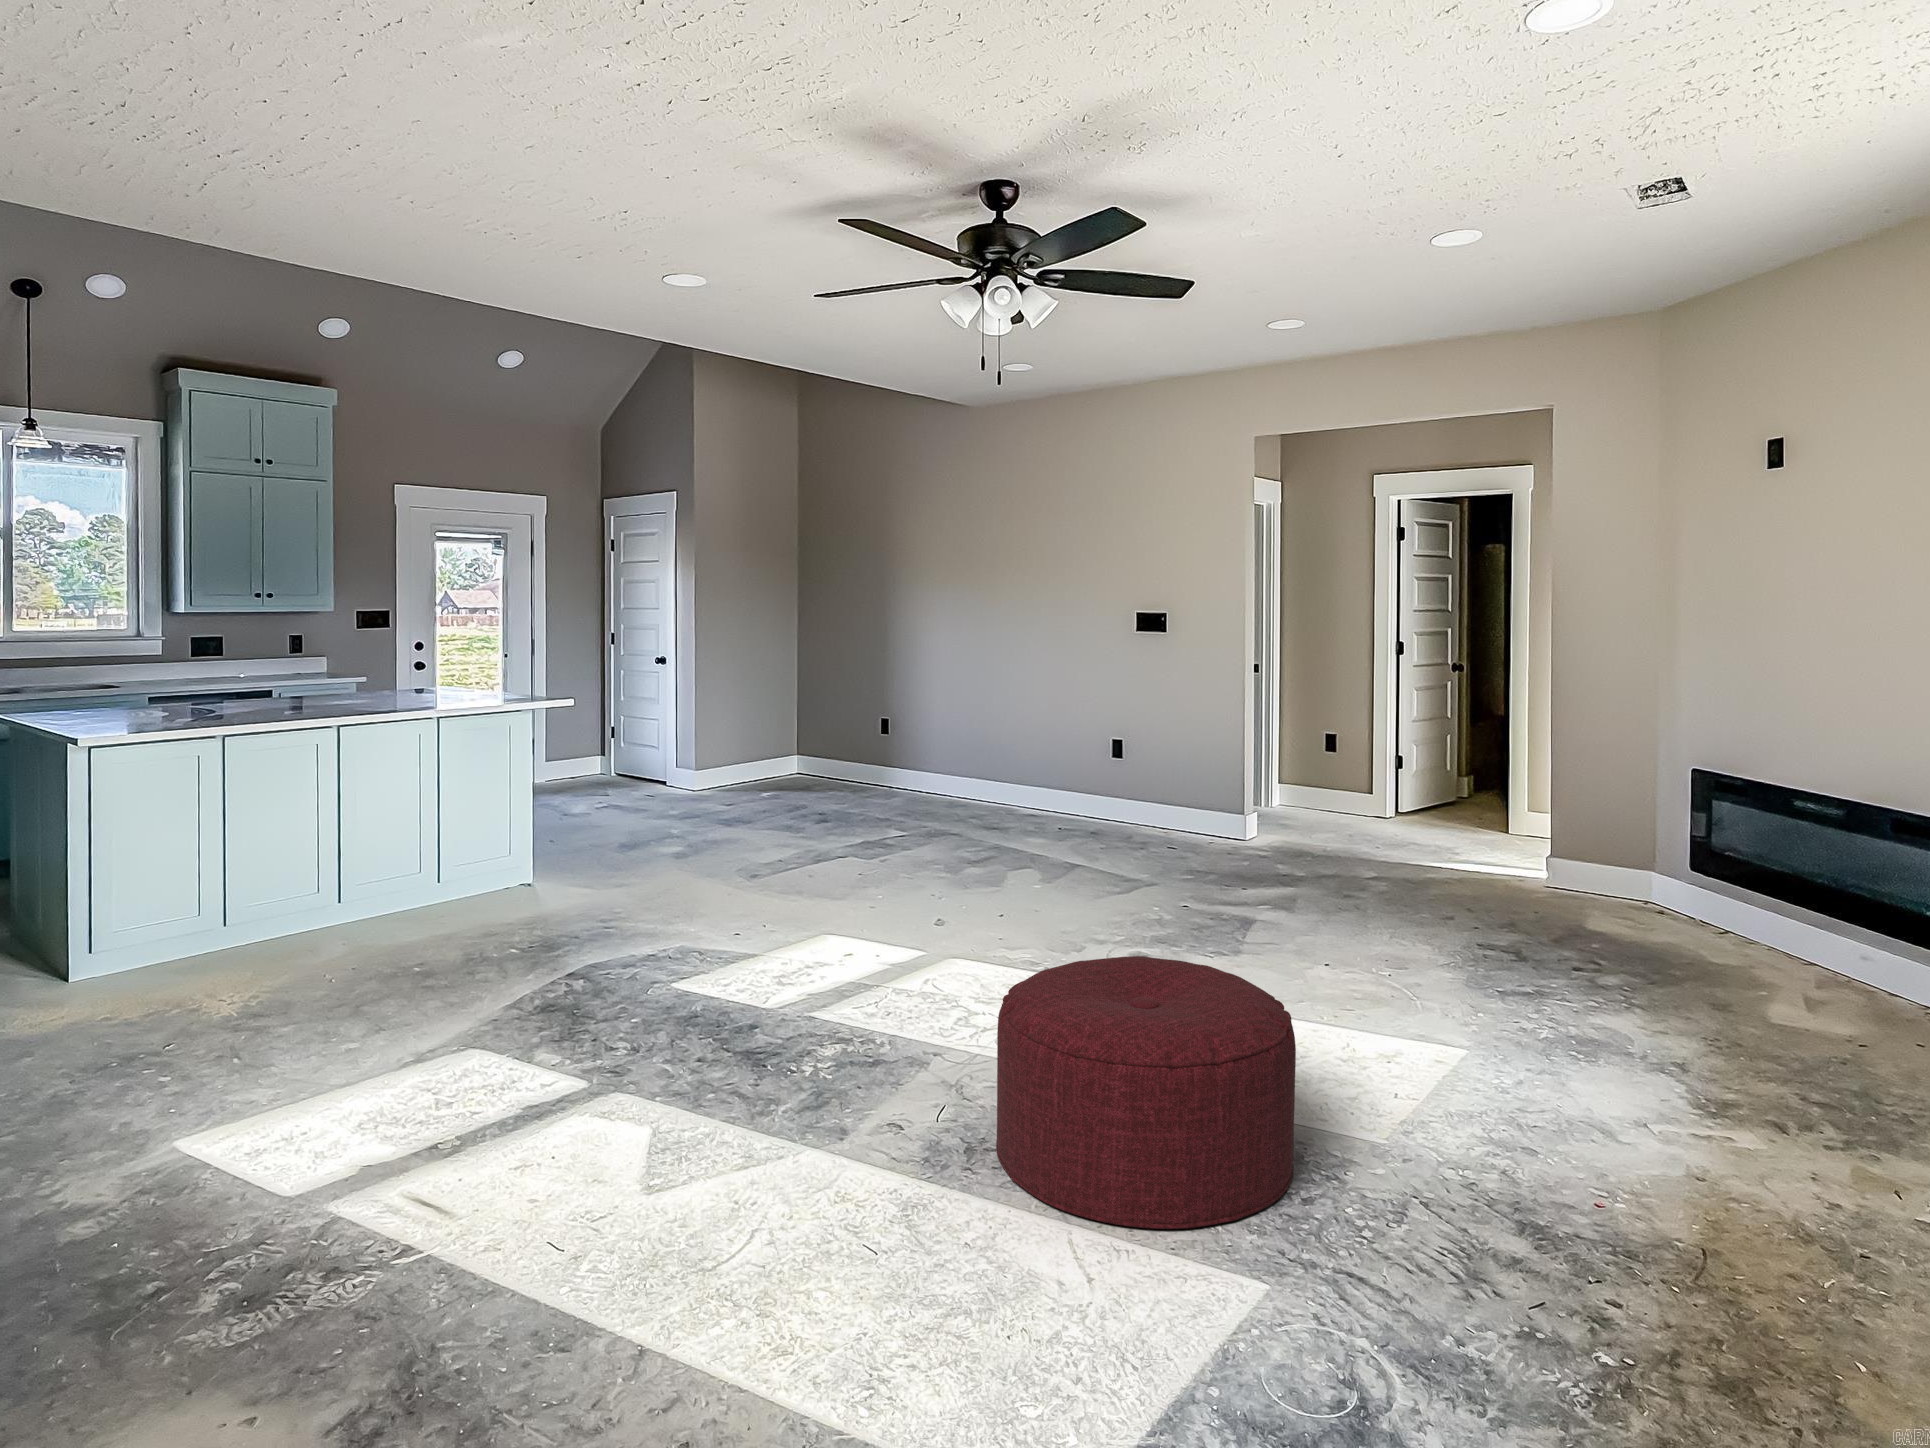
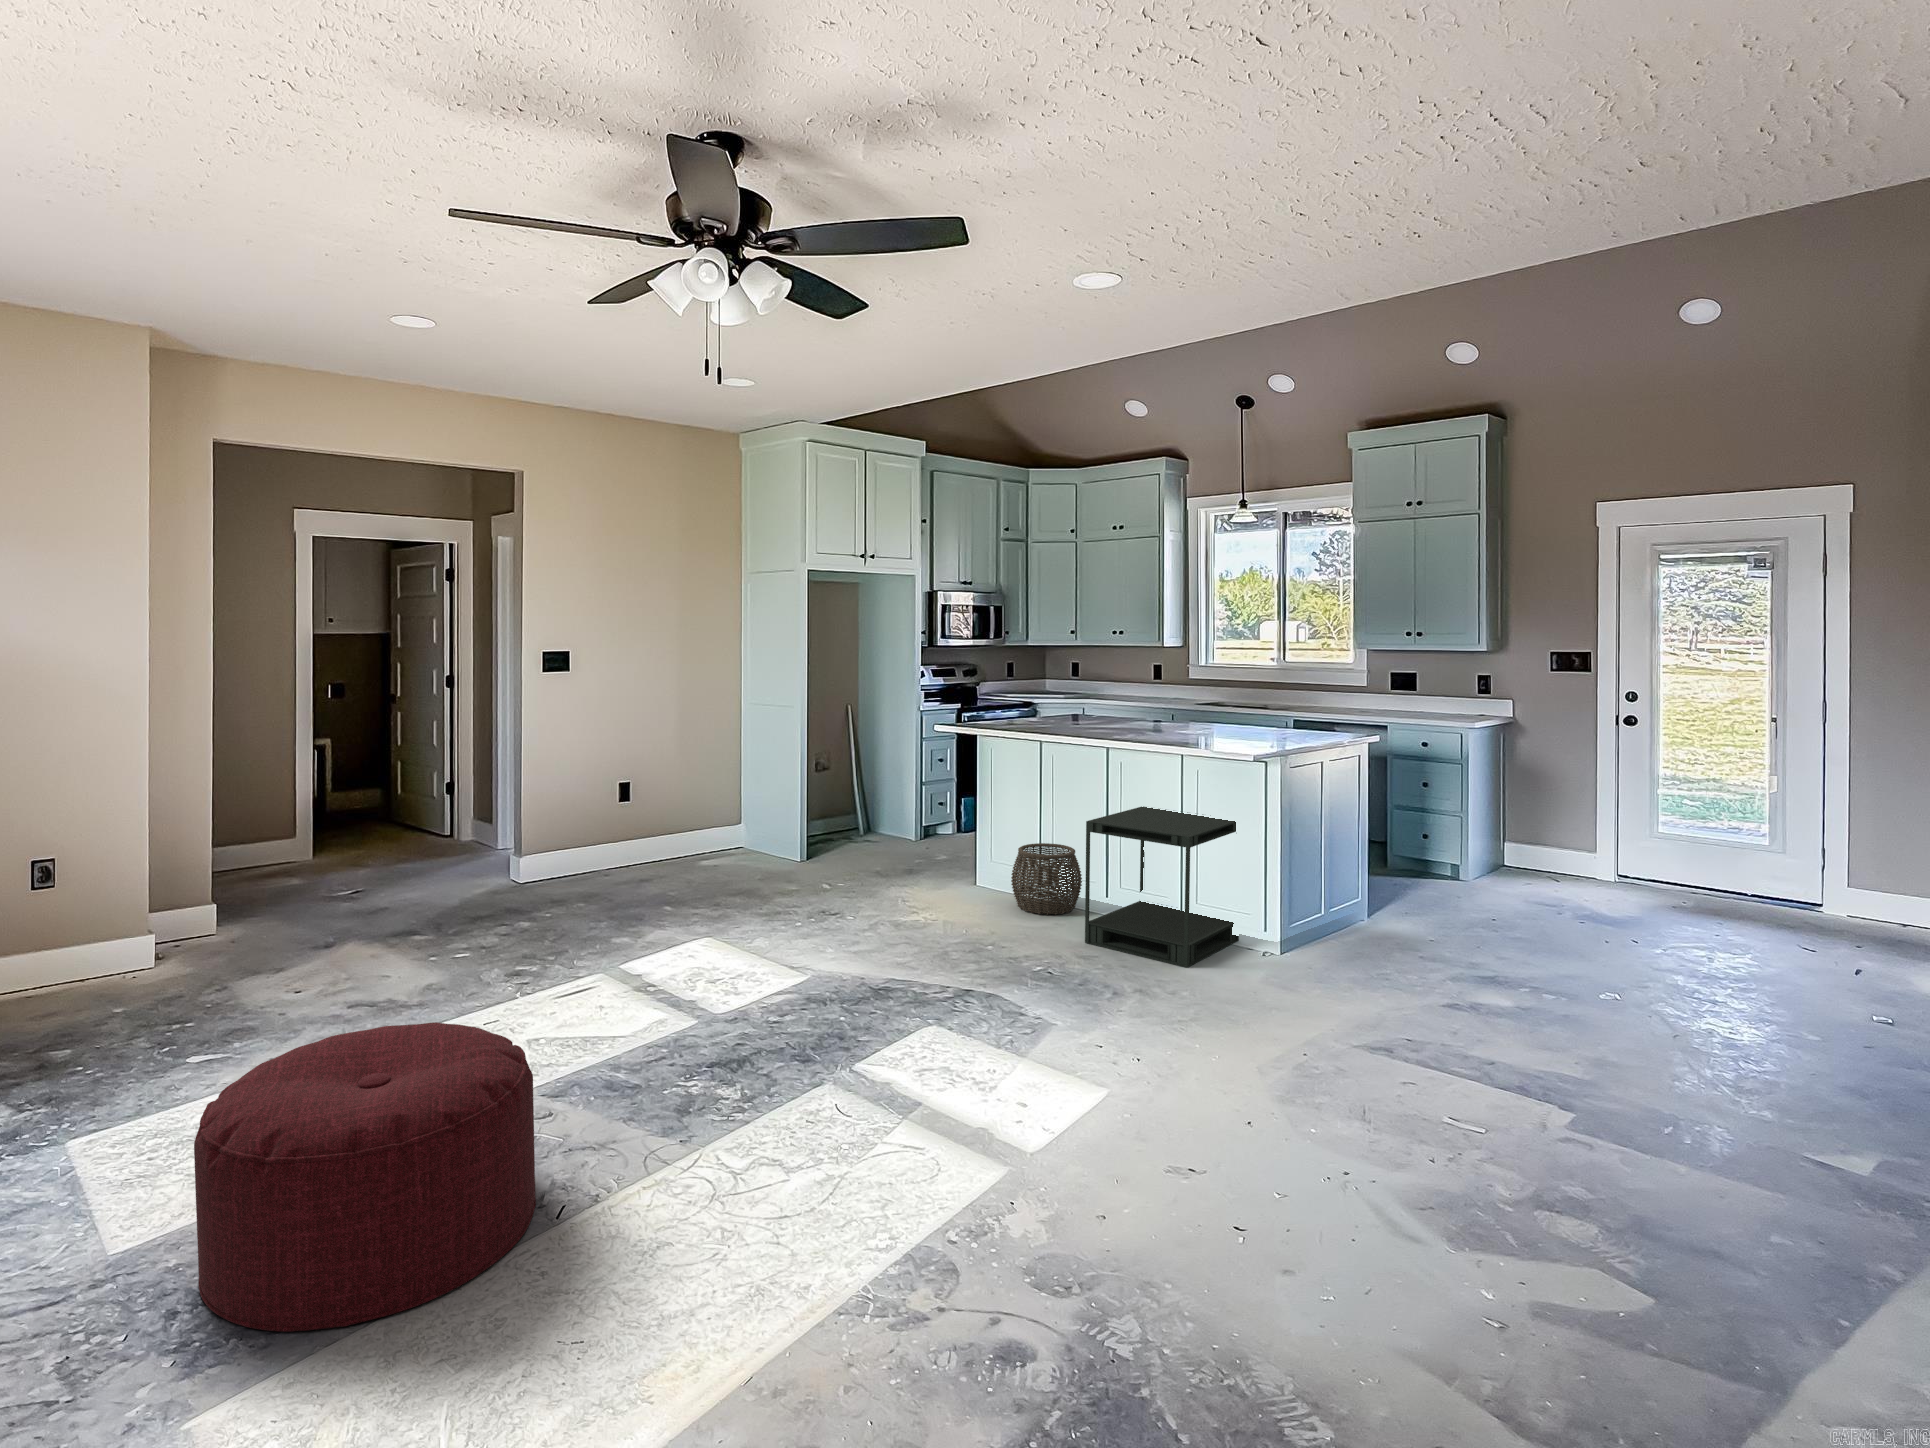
side table: none [378,774,559,939] -> present [1085,806,1239,968]
woven basket: none [229,866,338,963] -> present [1011,843,1082,915]

